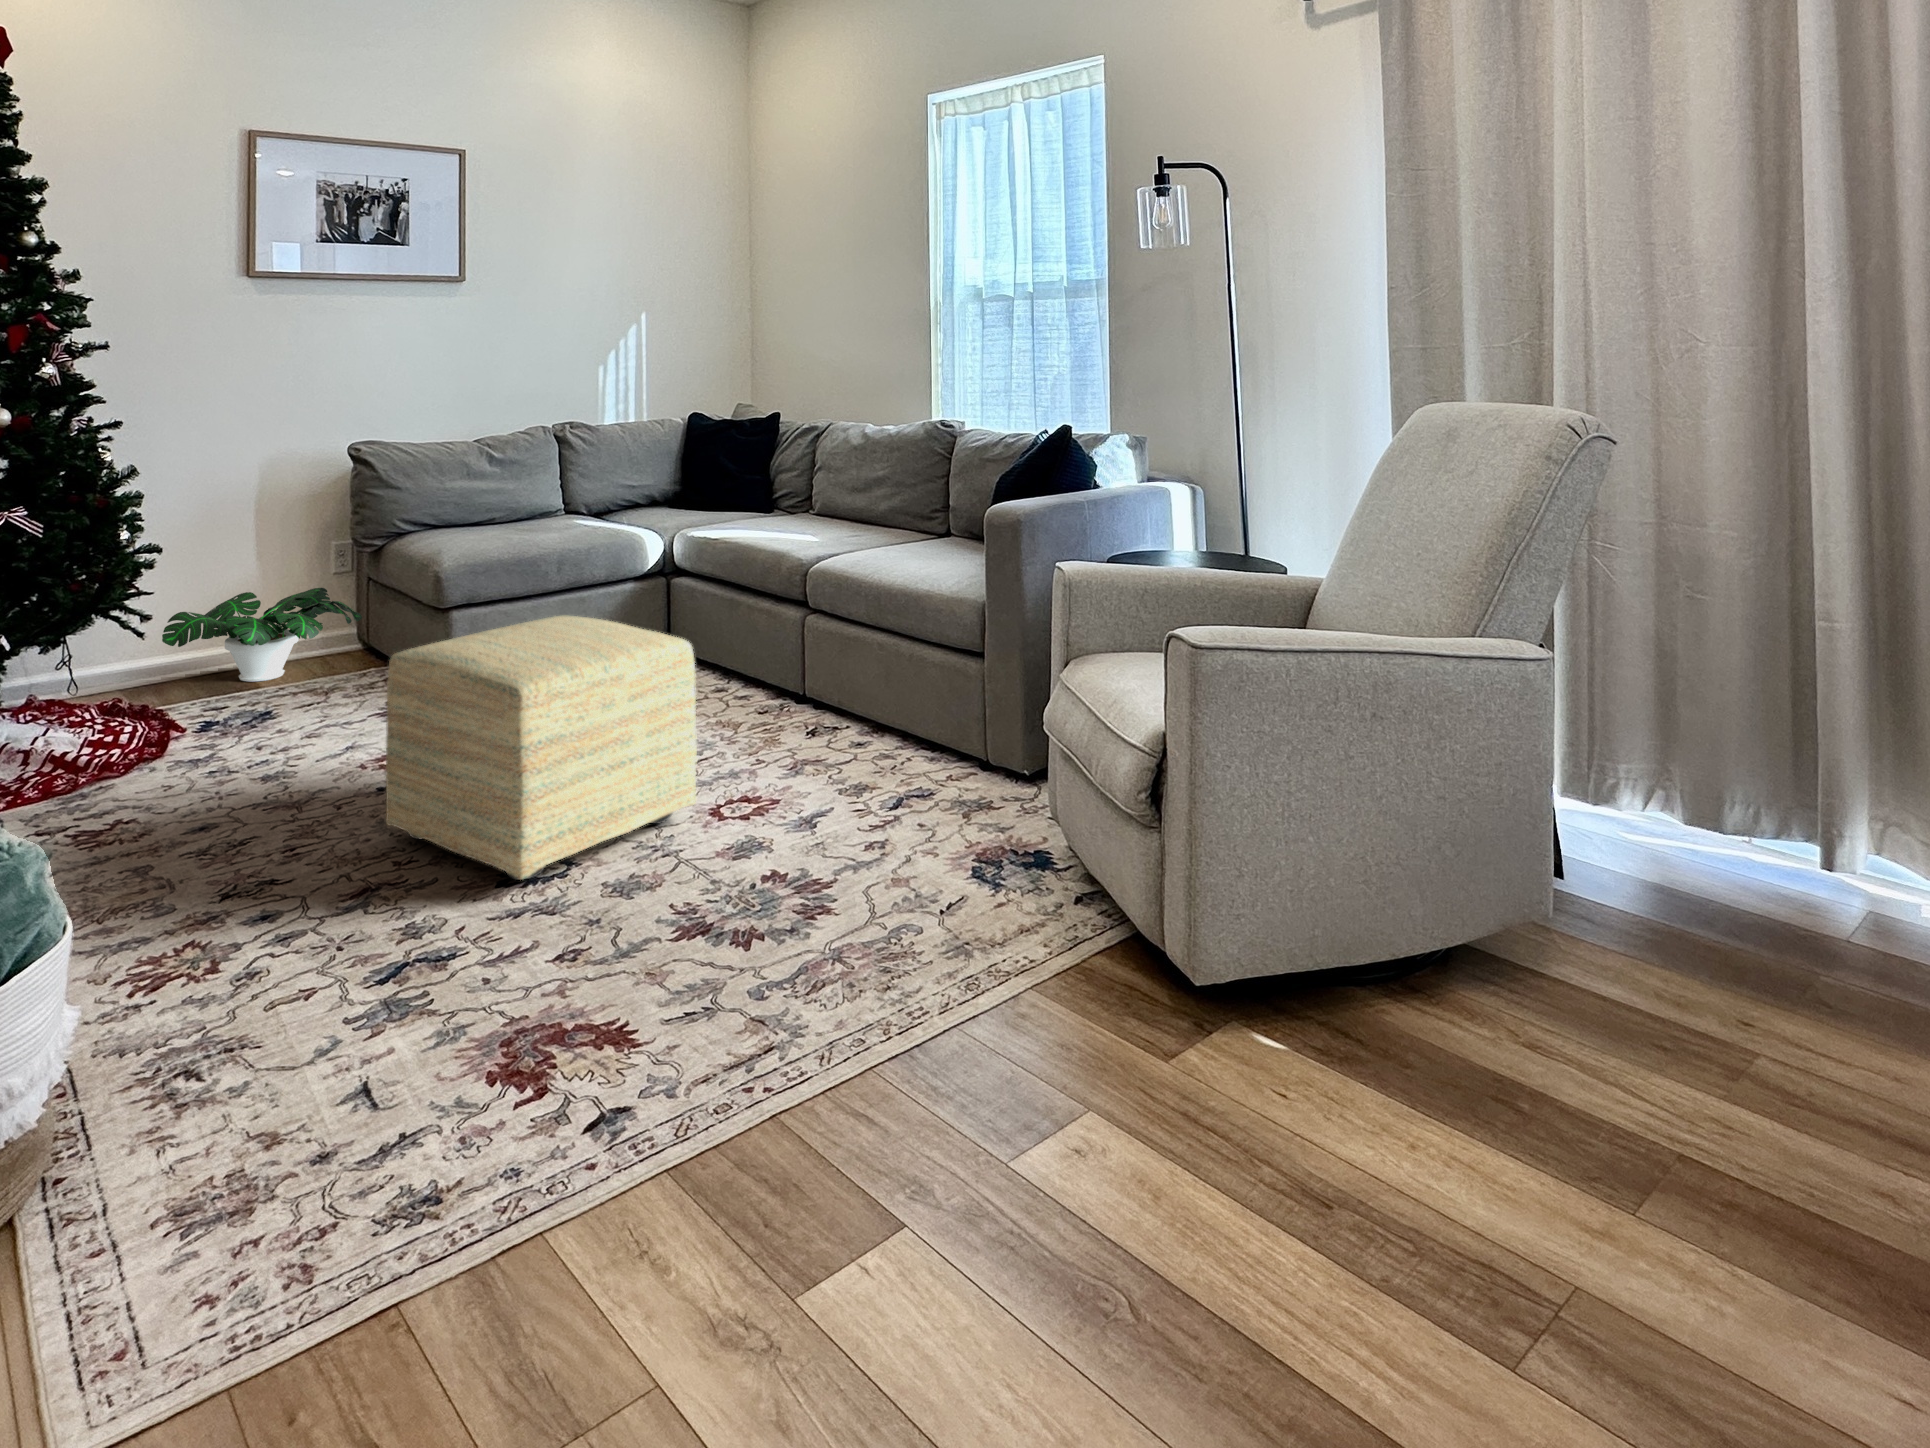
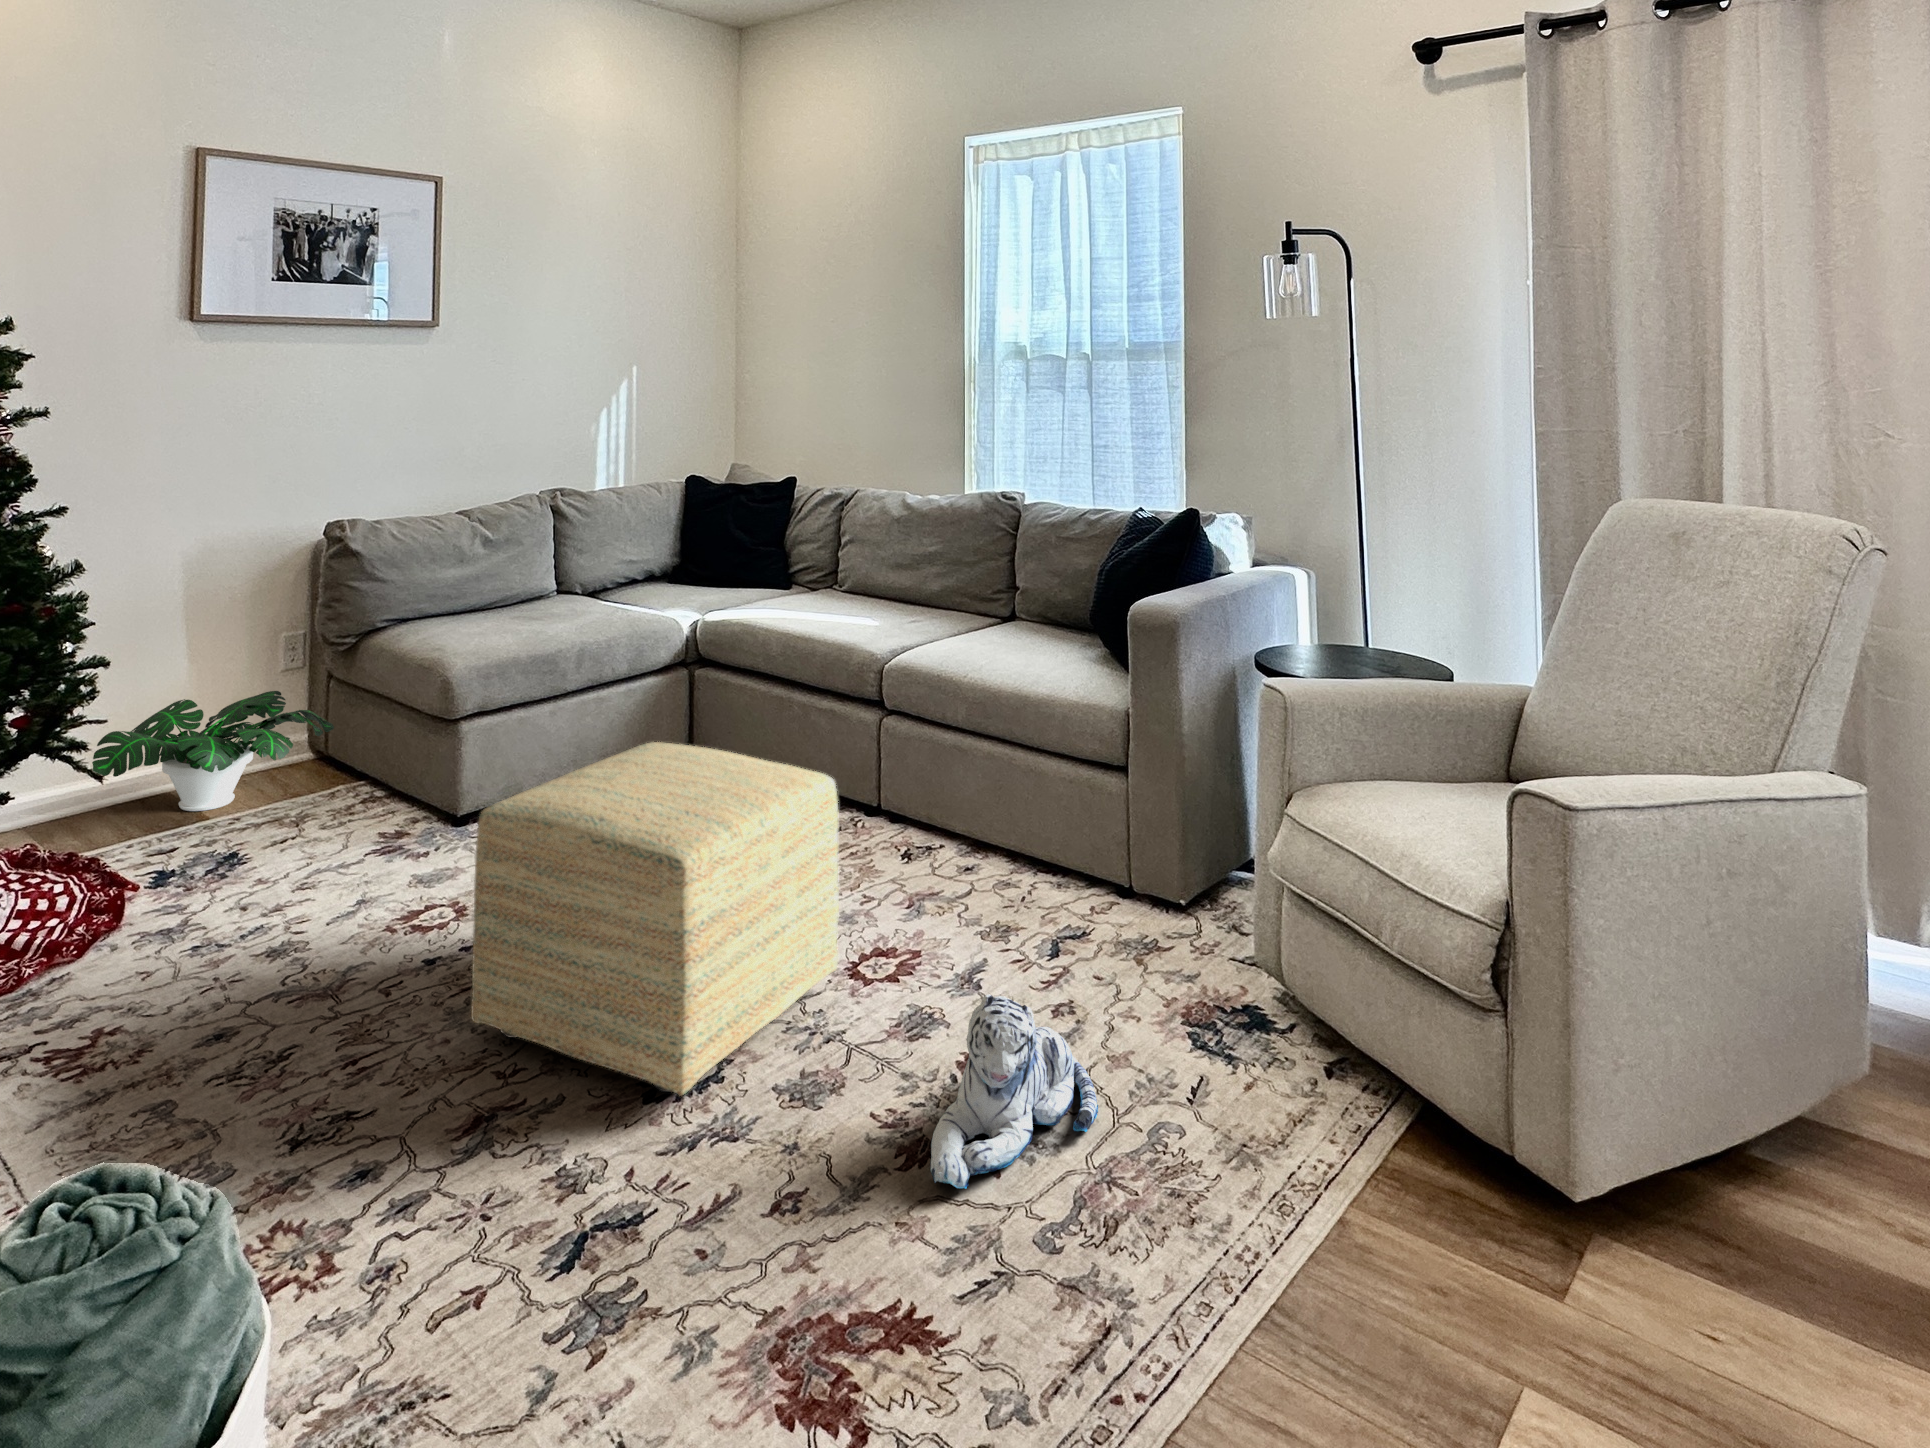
plush toy: none [690,806,866,954] -> present [931,994,1098,1188]

